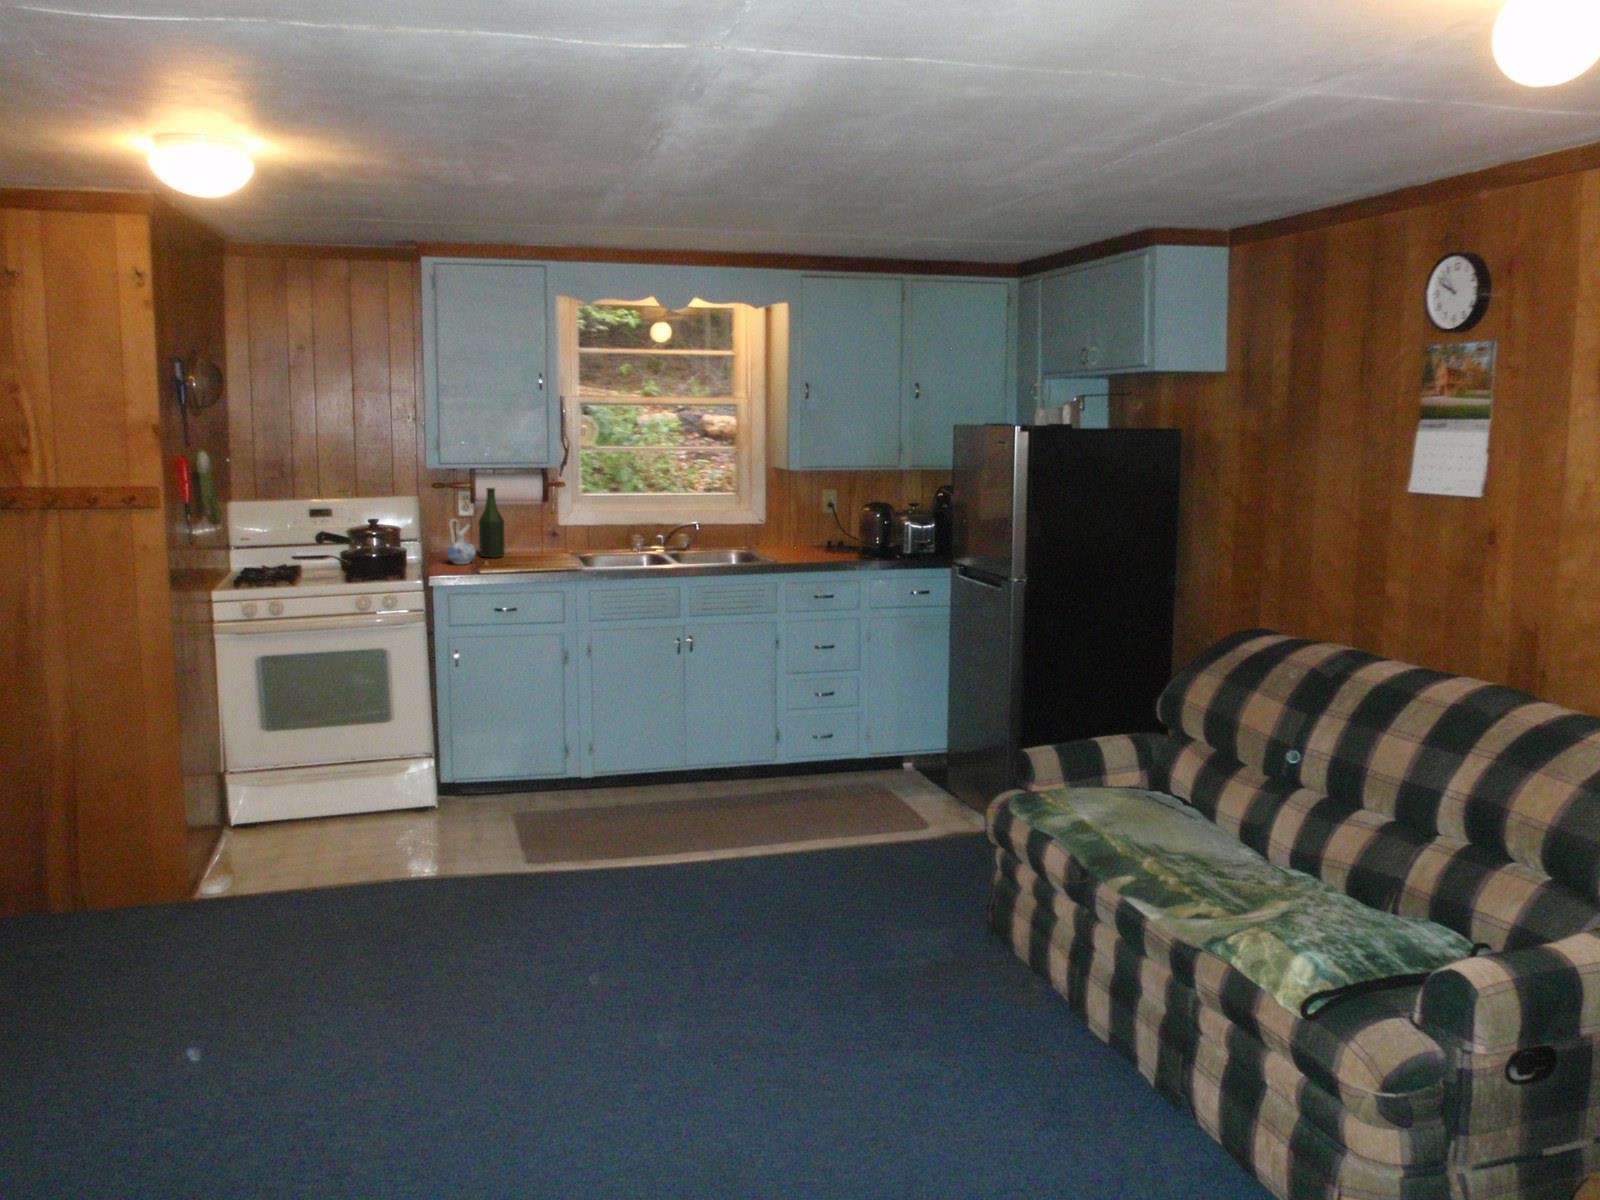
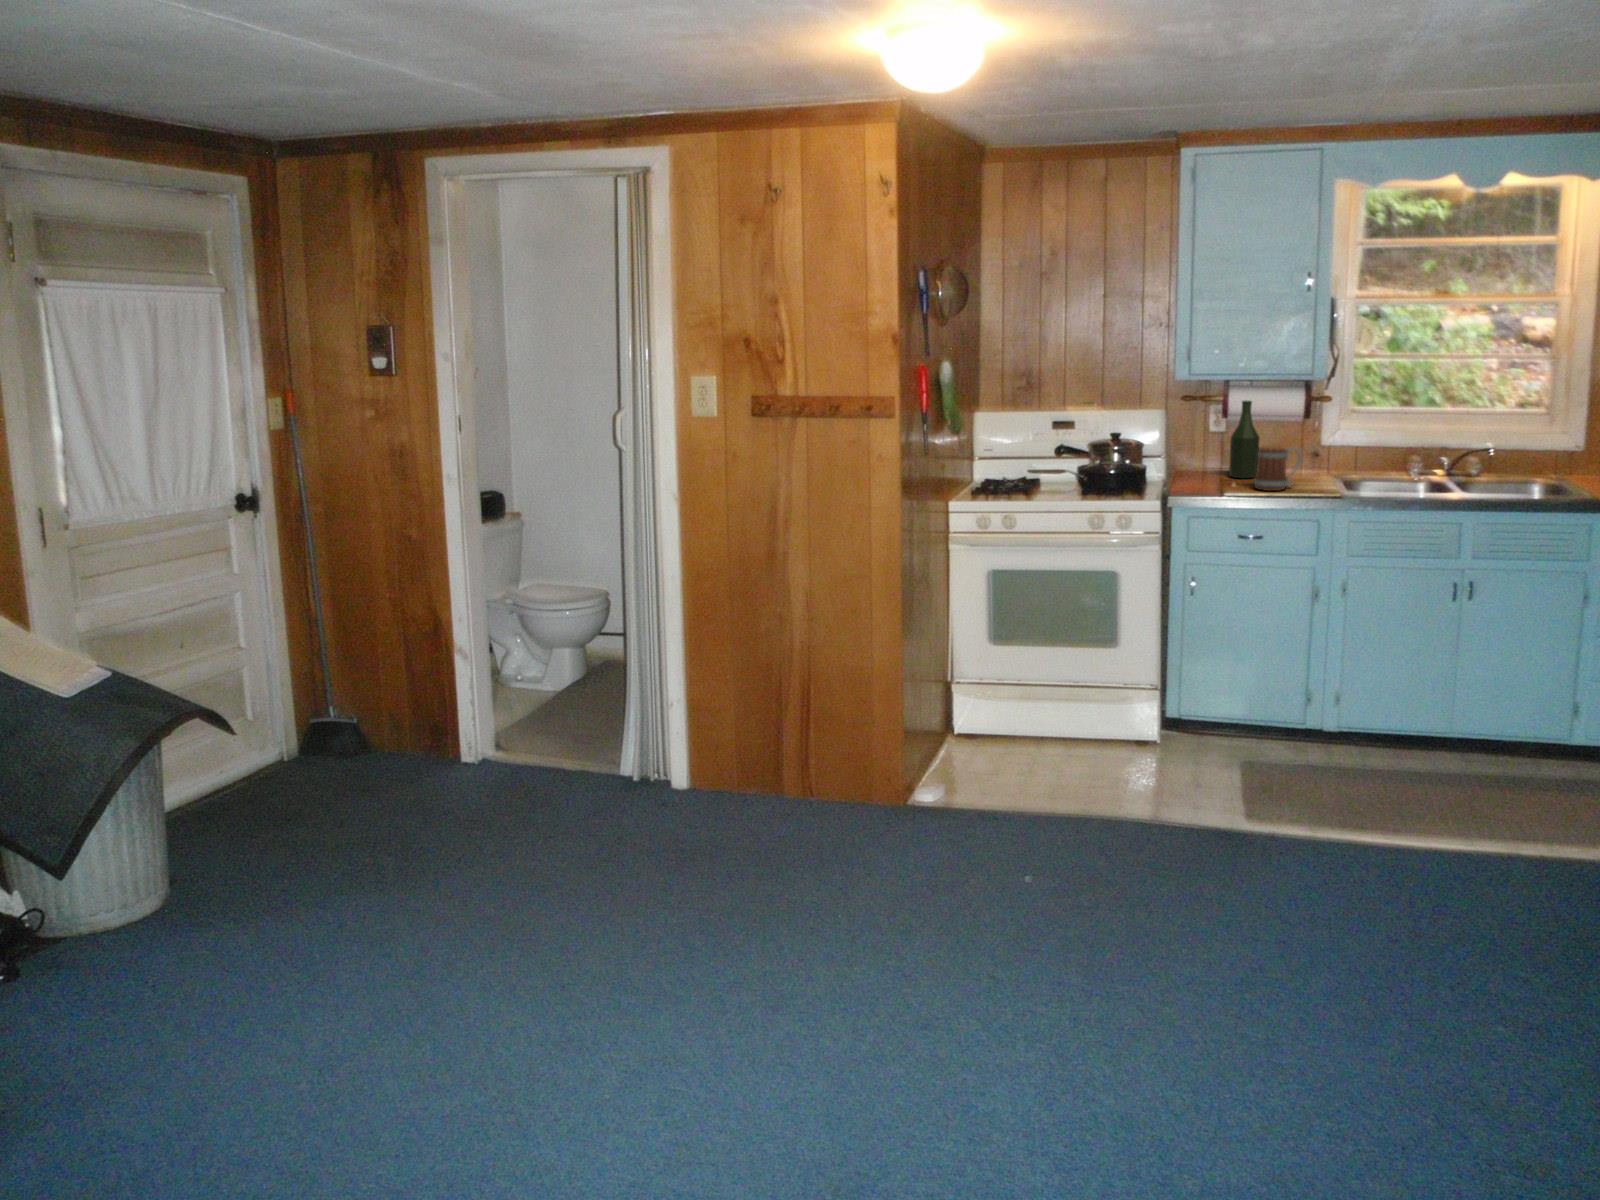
ceramic pitcher: present [447,519,475,564] -> none [1192,434,1223,484]
mug: none [504,527,543,568] -> present [1254,445,1302,491]

